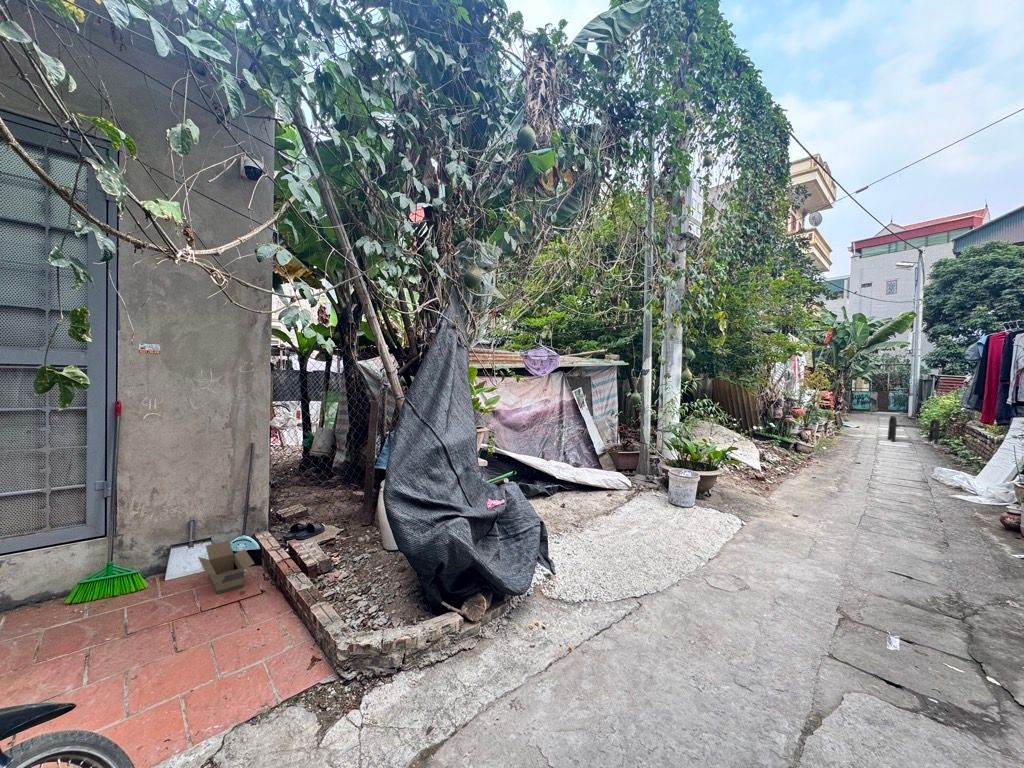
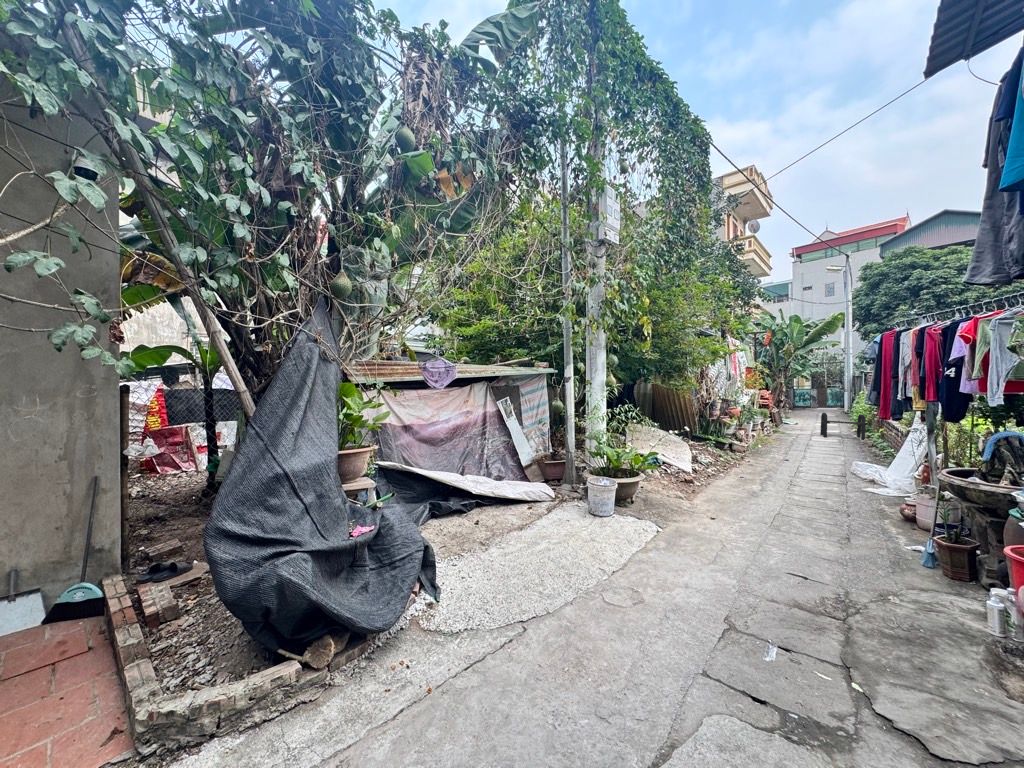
cardboard box: present [198,541,255,594] -> none [17,586,88,652]

